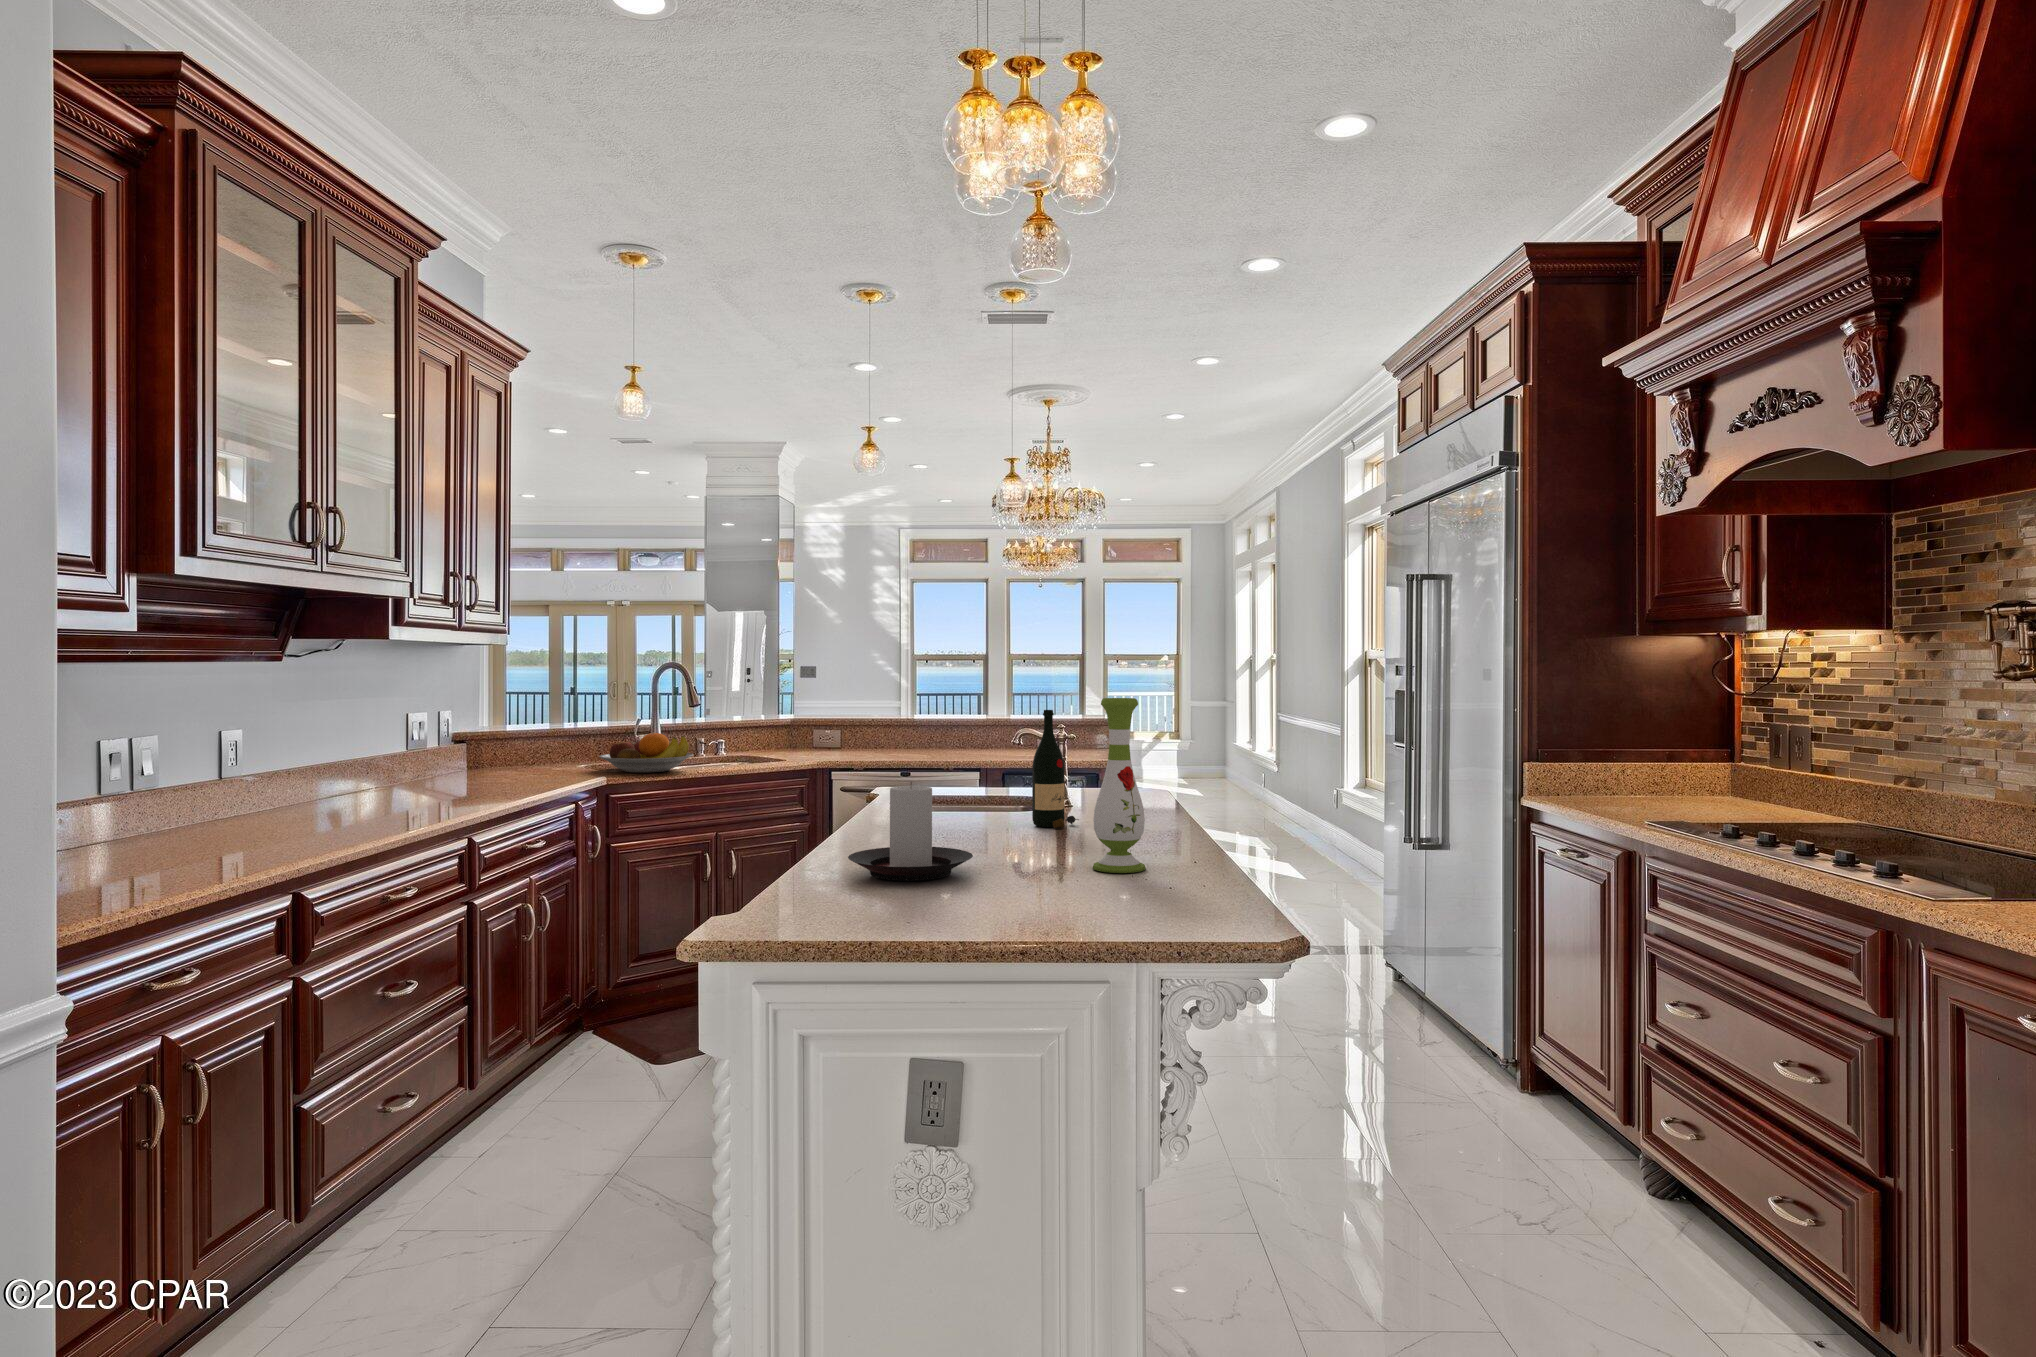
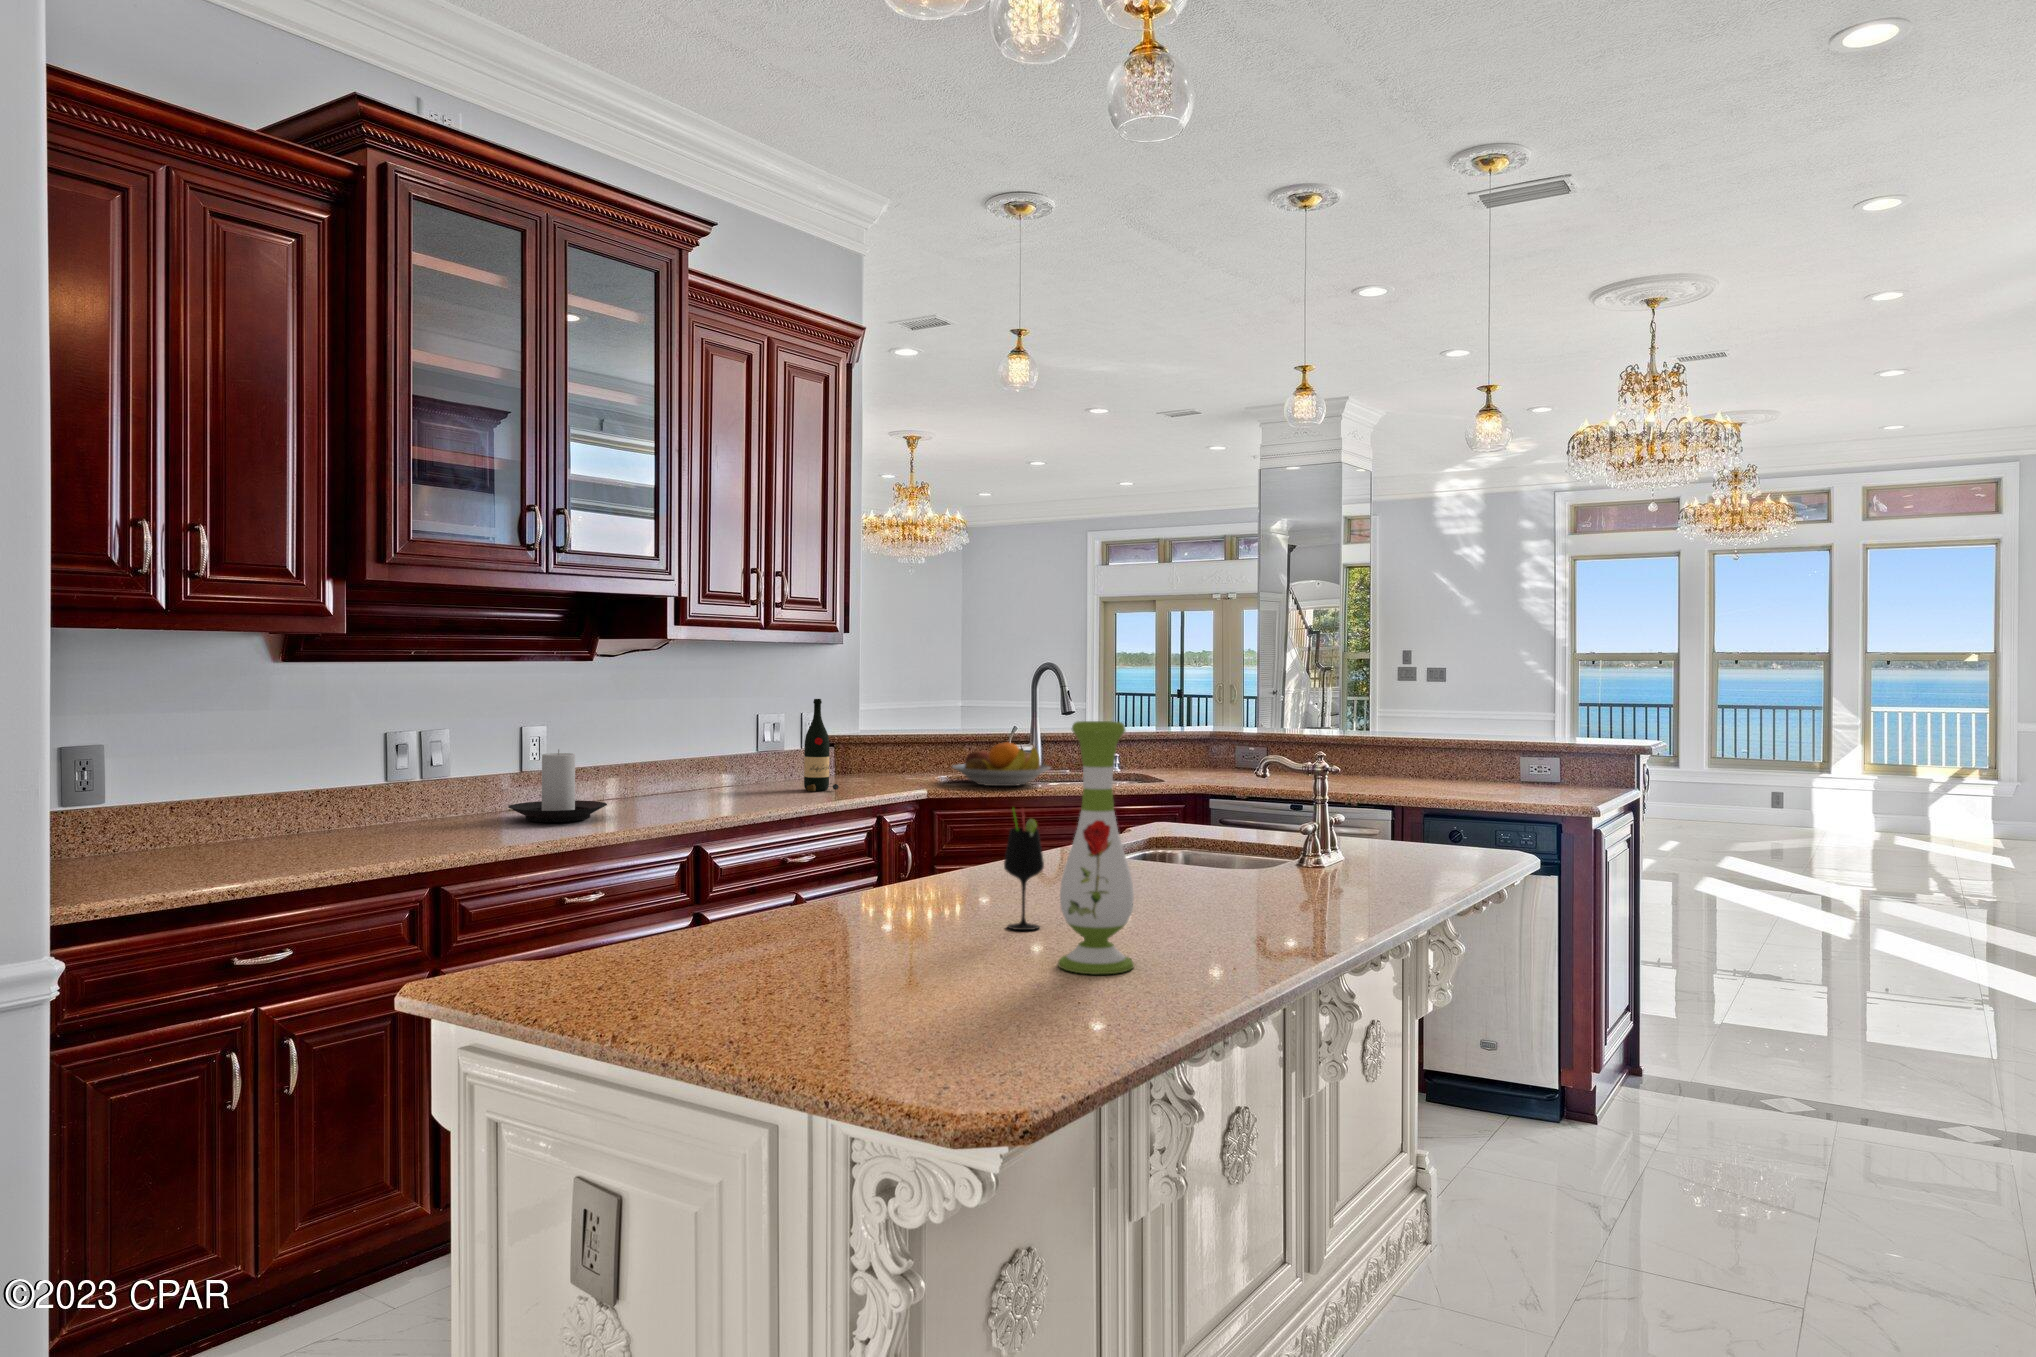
wine bottle: present [1032,710,1079,828] -> present [804,699,839,791]
wine glass: none [991,766,1024,857] -> present [1004,808,1044,930]
candle holder: present [848,782,973,881] -> present [508,750,607,822]

